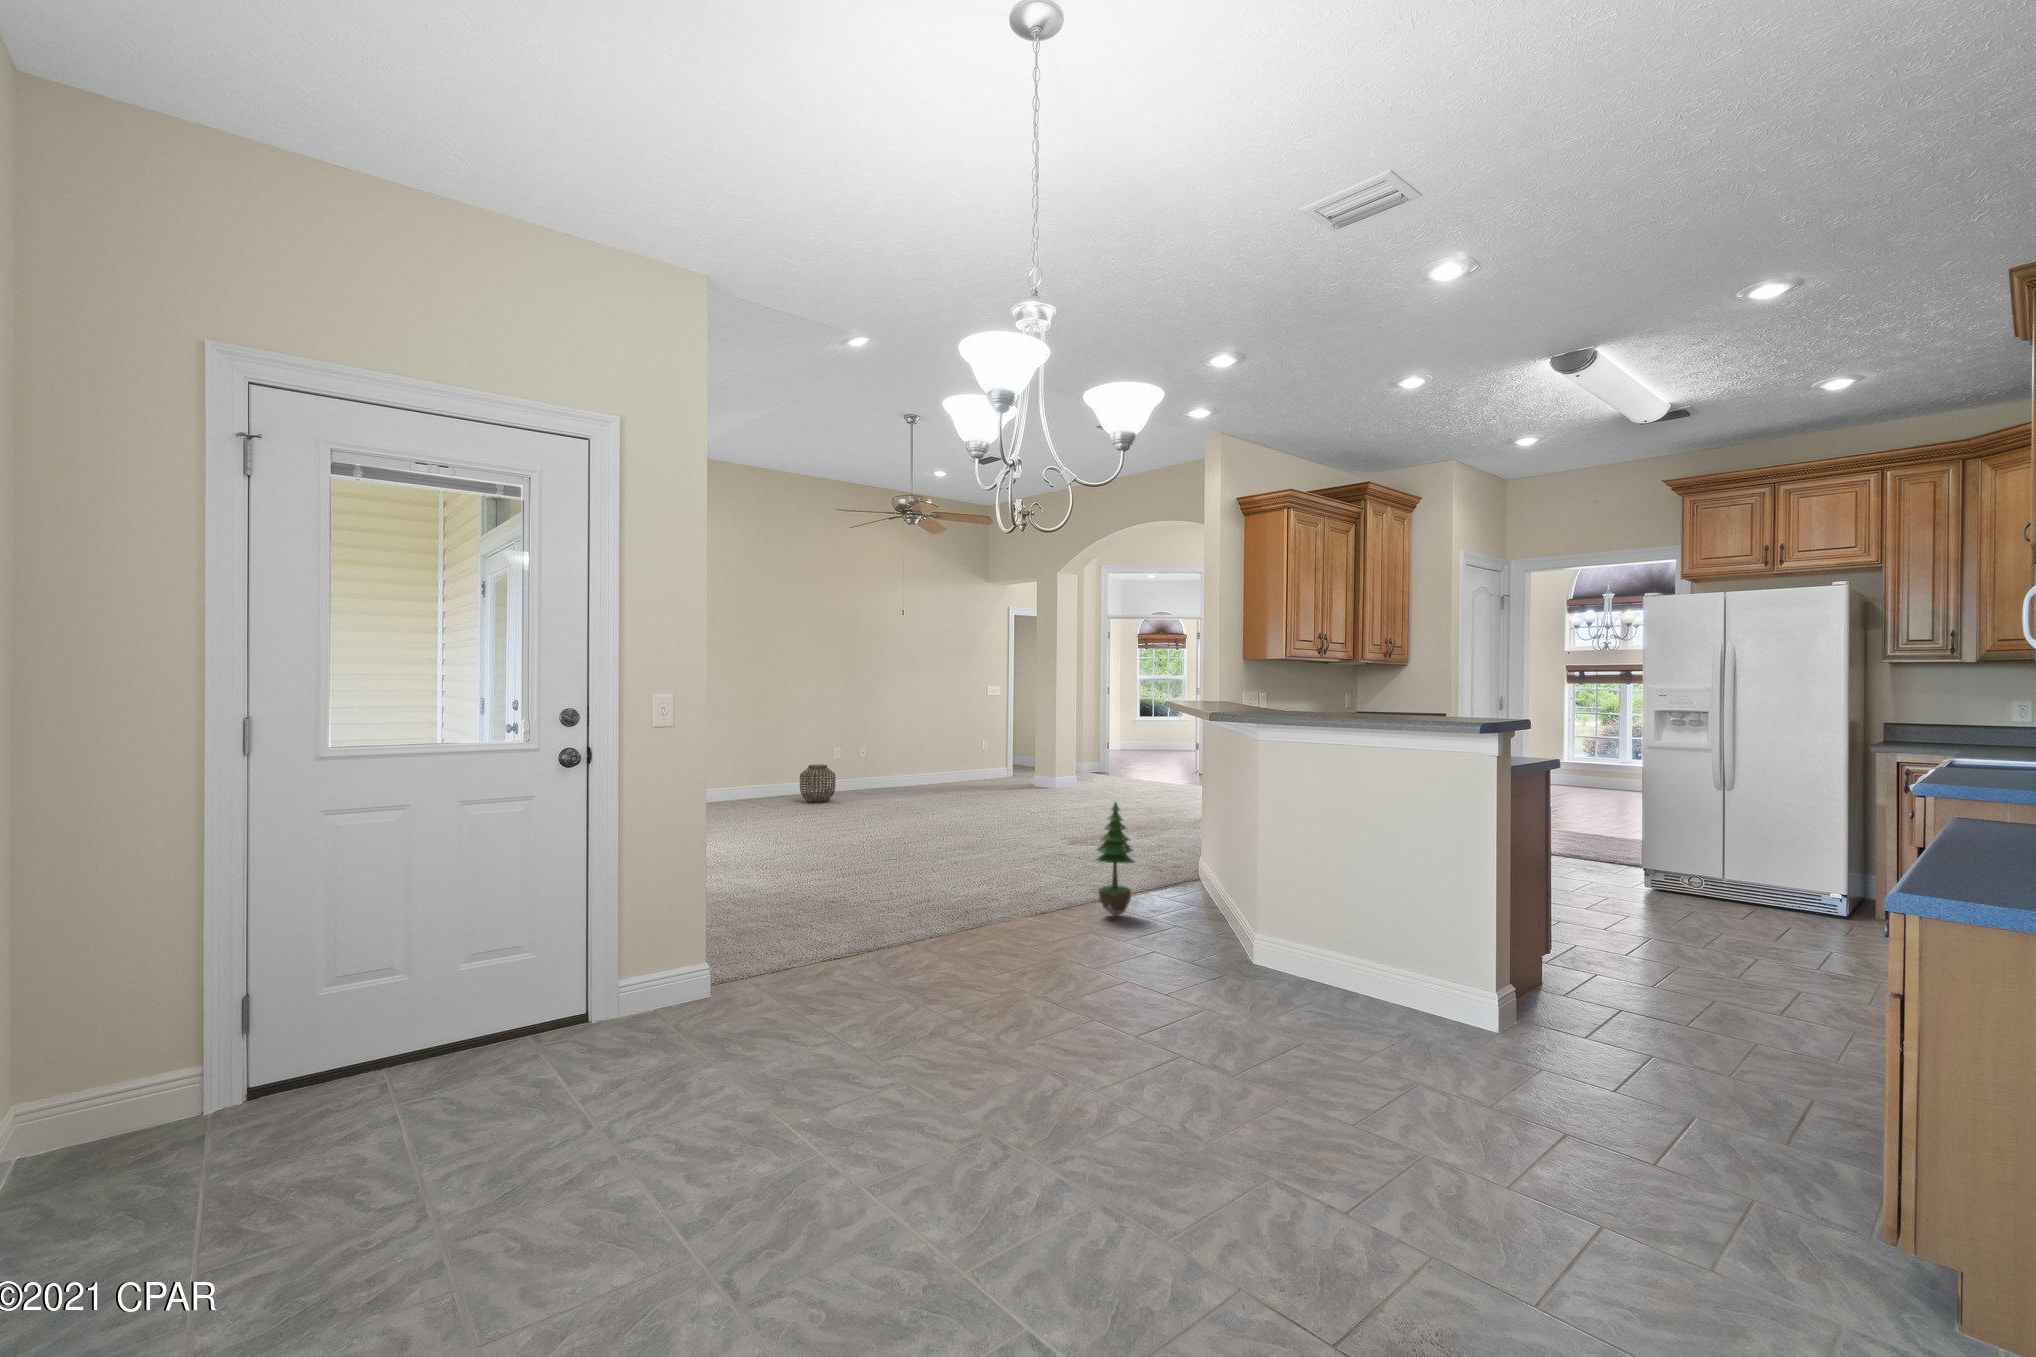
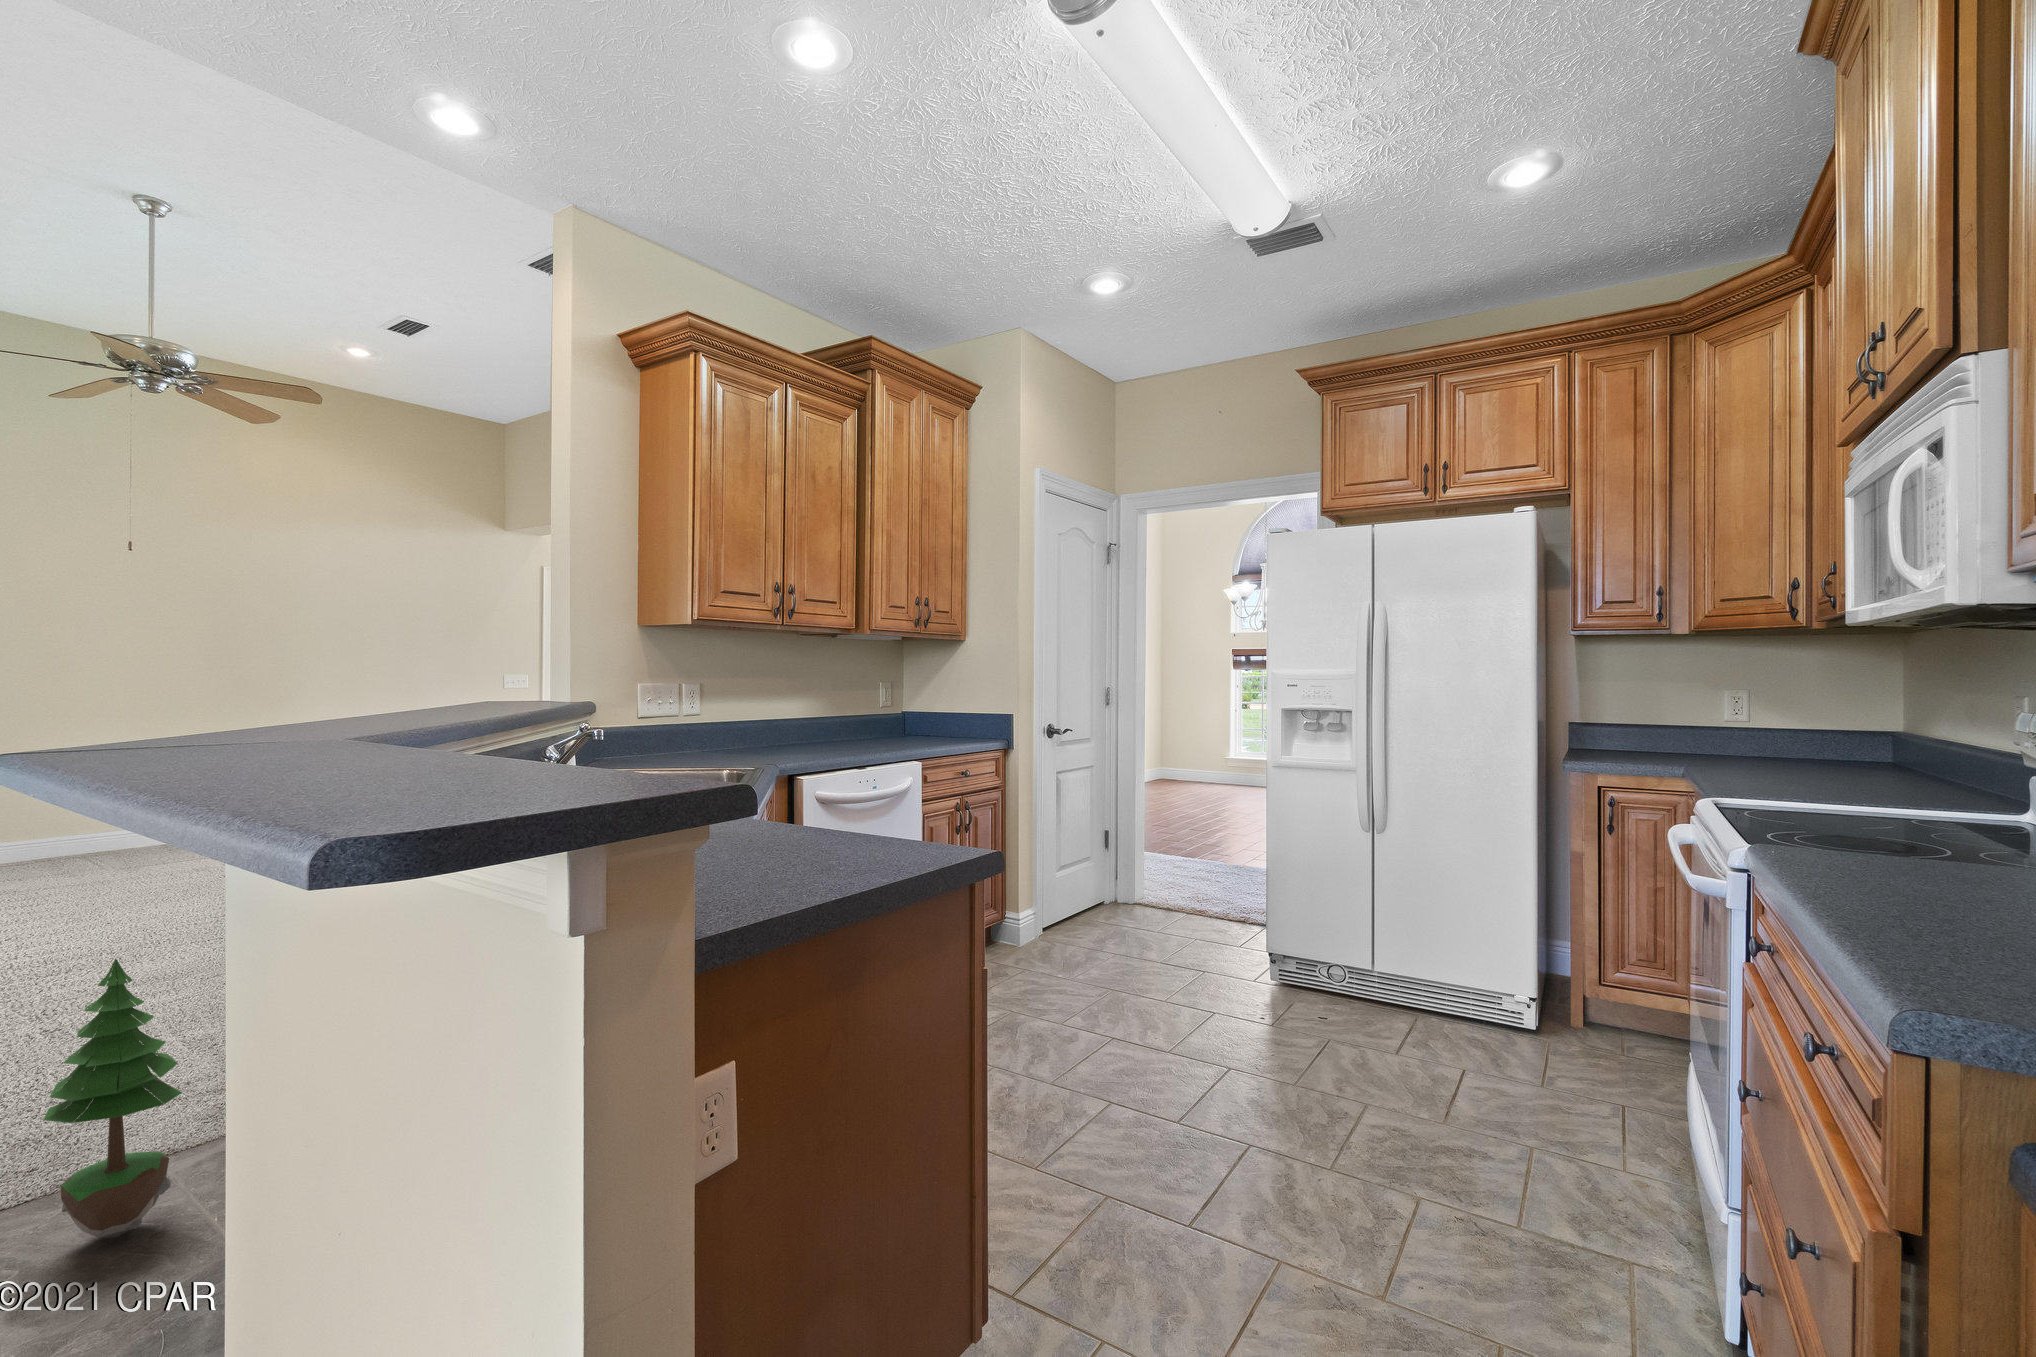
woven basket: present [800,765,835,803] -> none [50,817,132,883]

